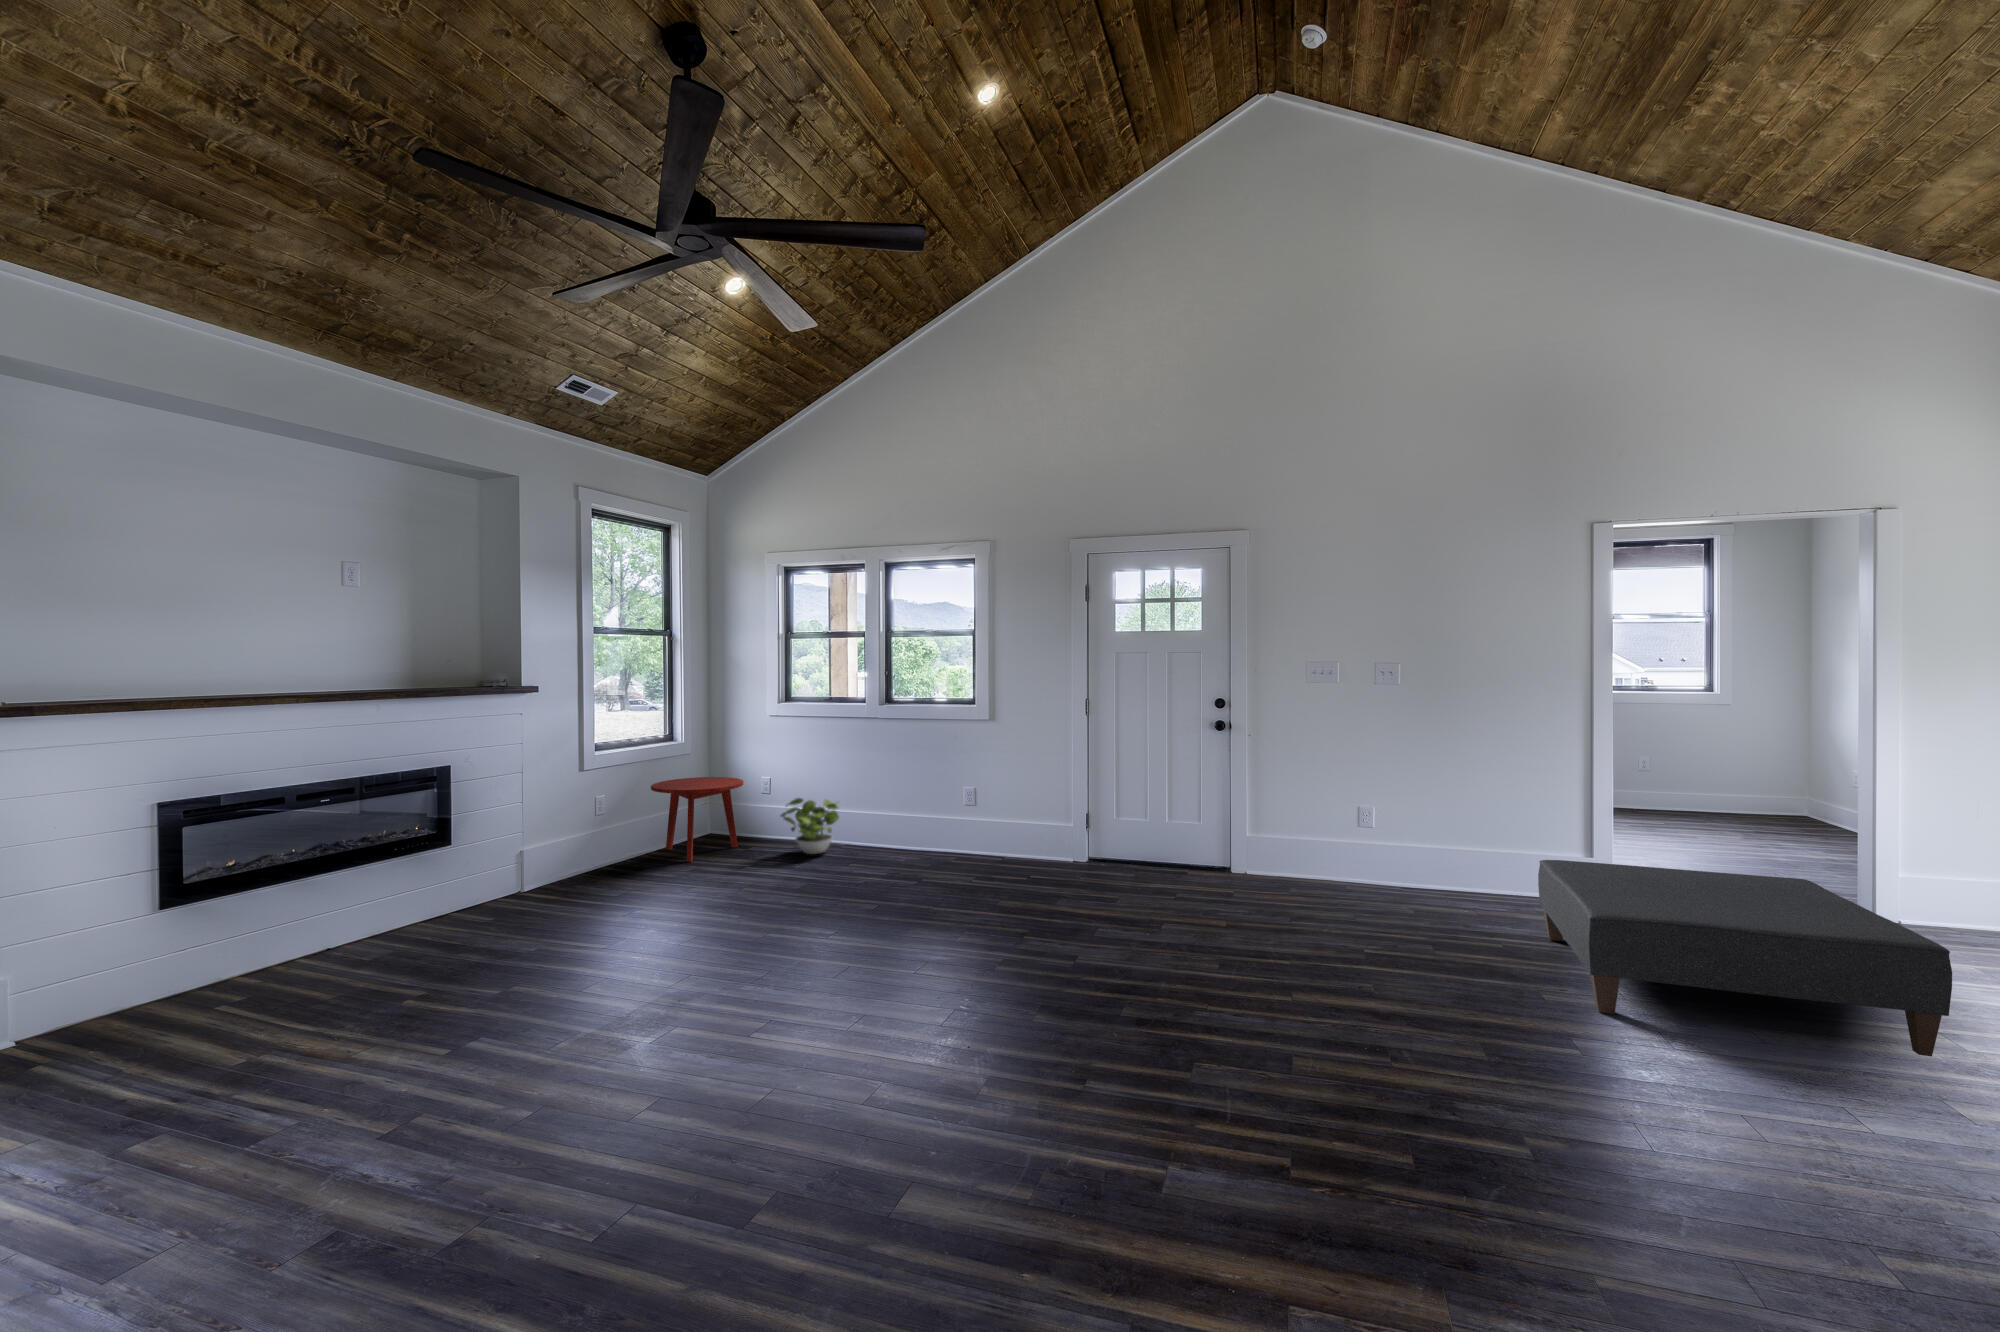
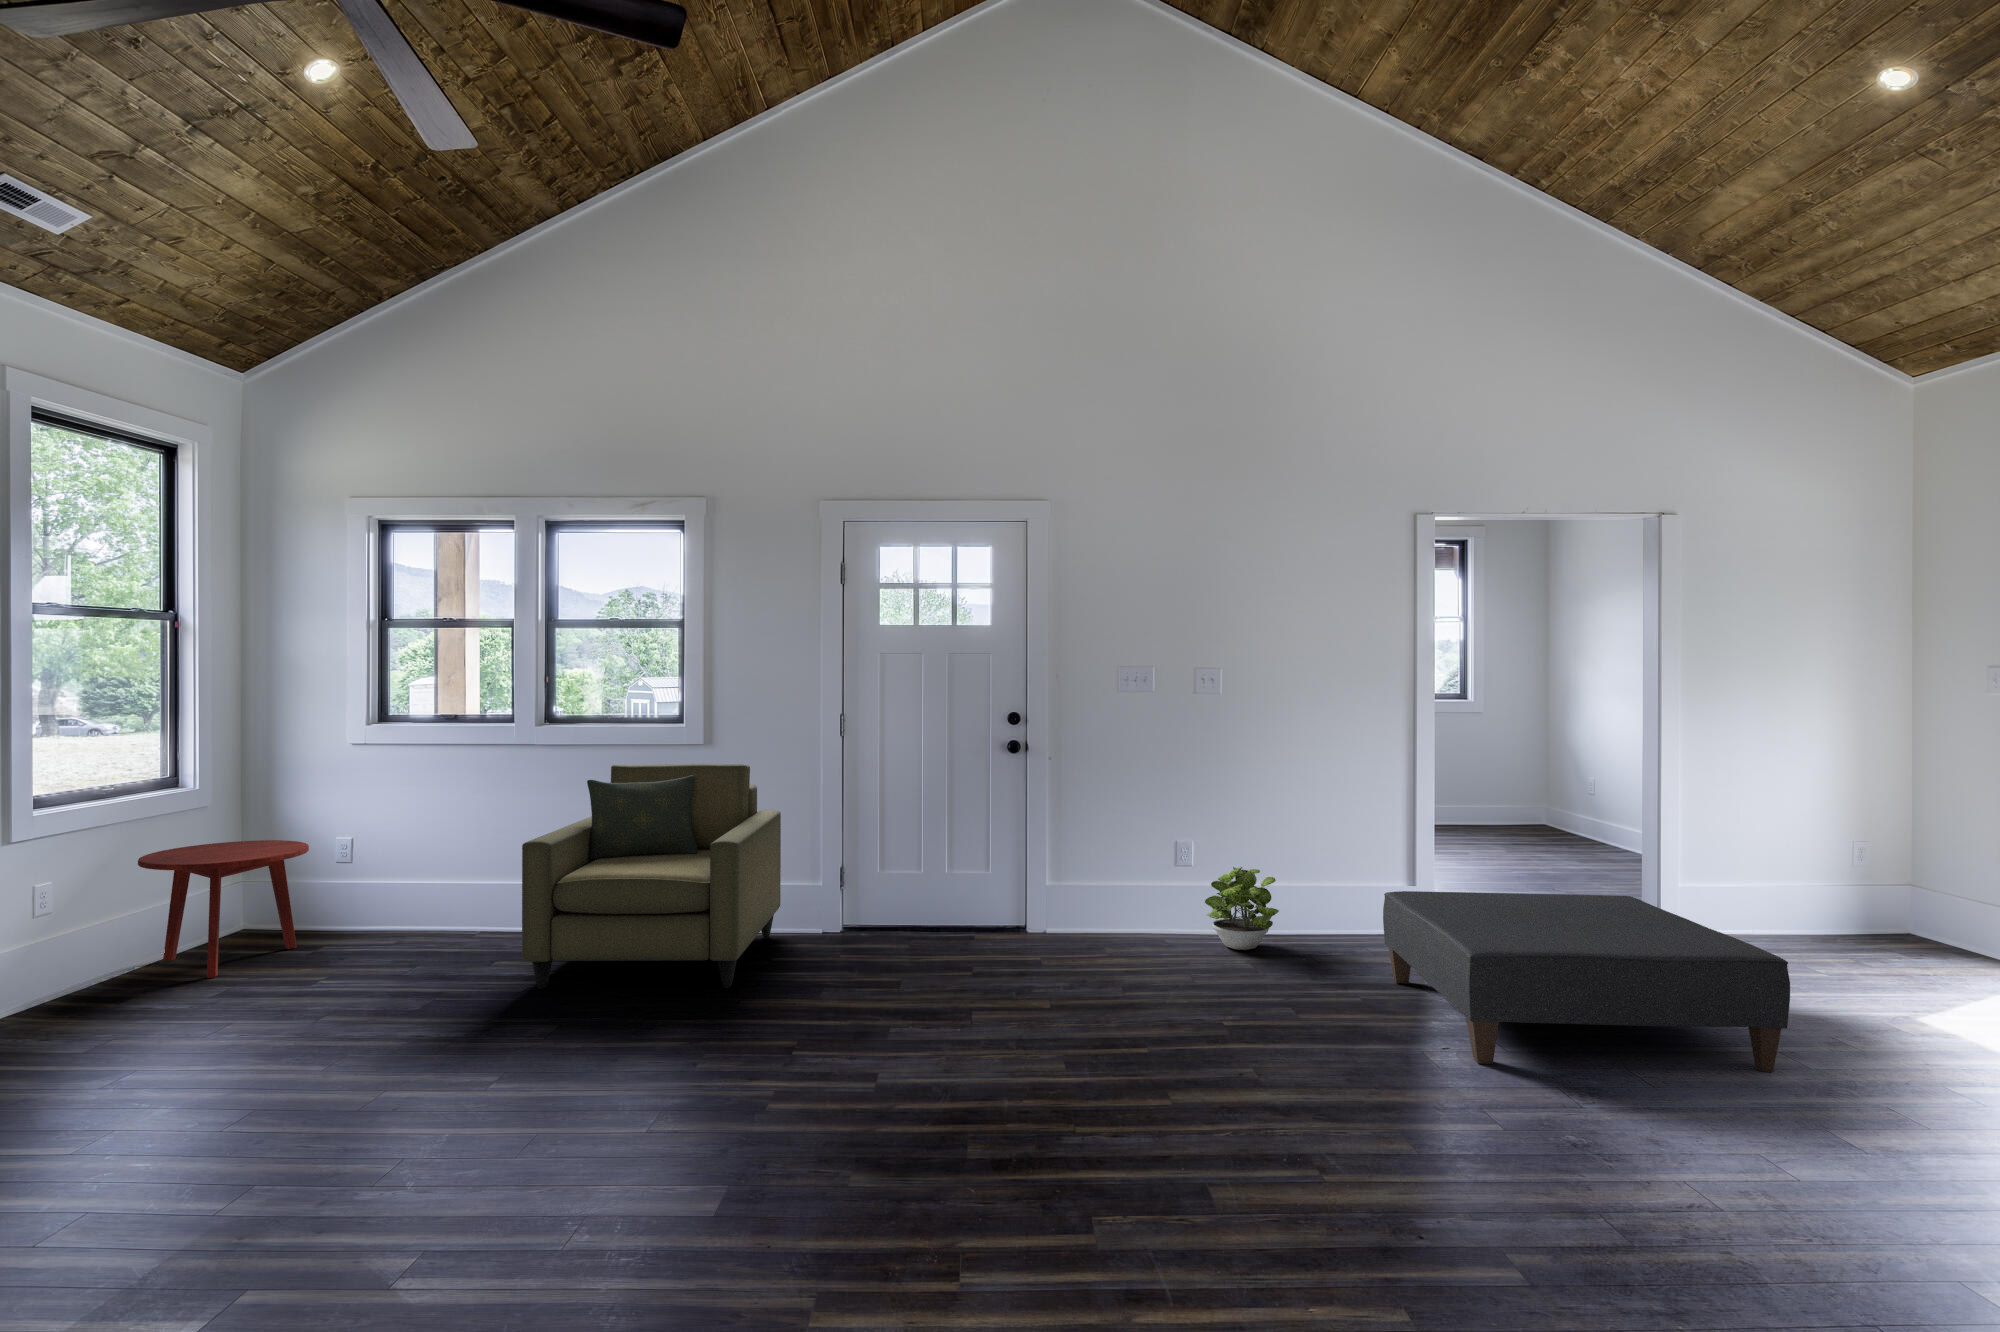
armchair: none [861,734,1042,895] -> present [522,764,781,989]
potted plant: present [781,798,839,854] -> present [1205,867,1279,950]

